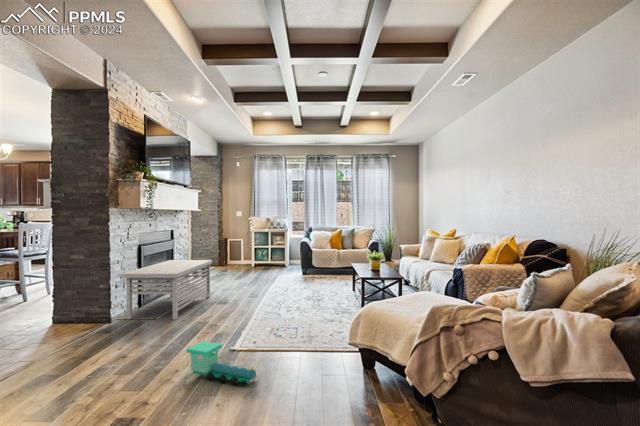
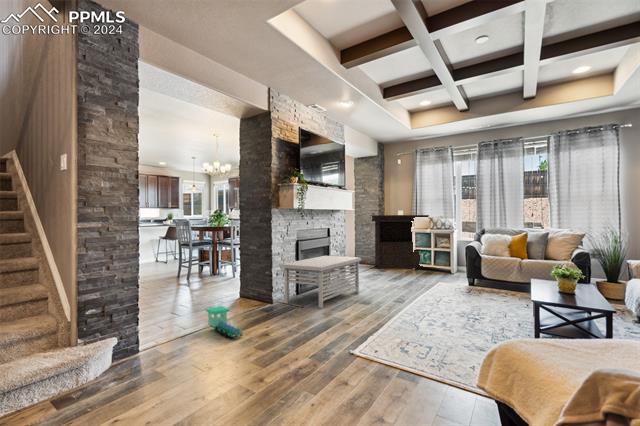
console table: none [210,215,267,270] -> present [371,215,429,269]
toy train: present [186,341,258,386] -> present [206,306,243,339]

